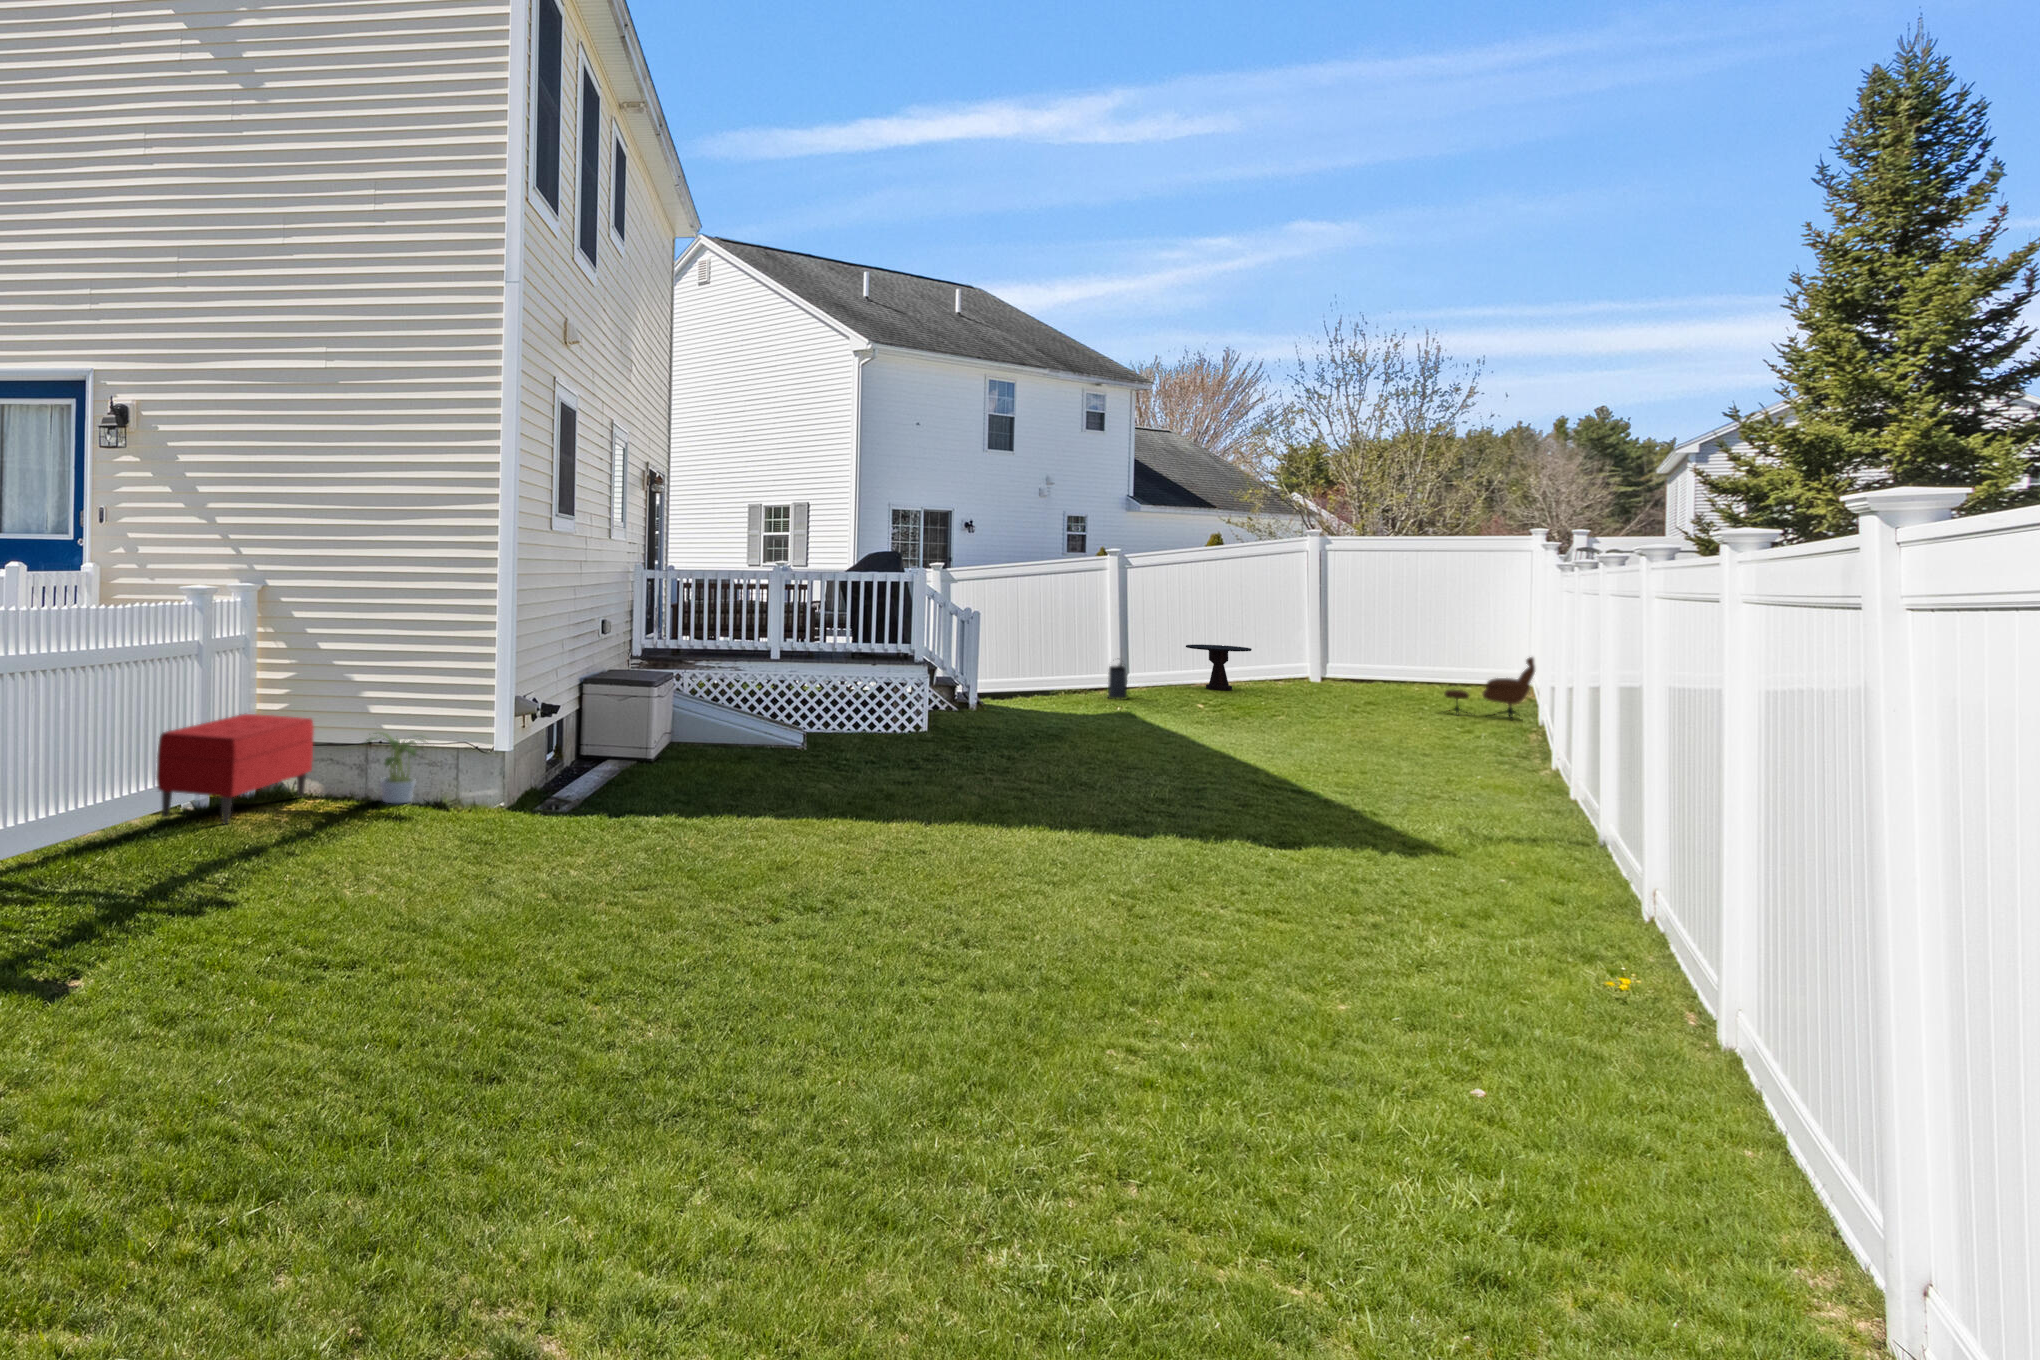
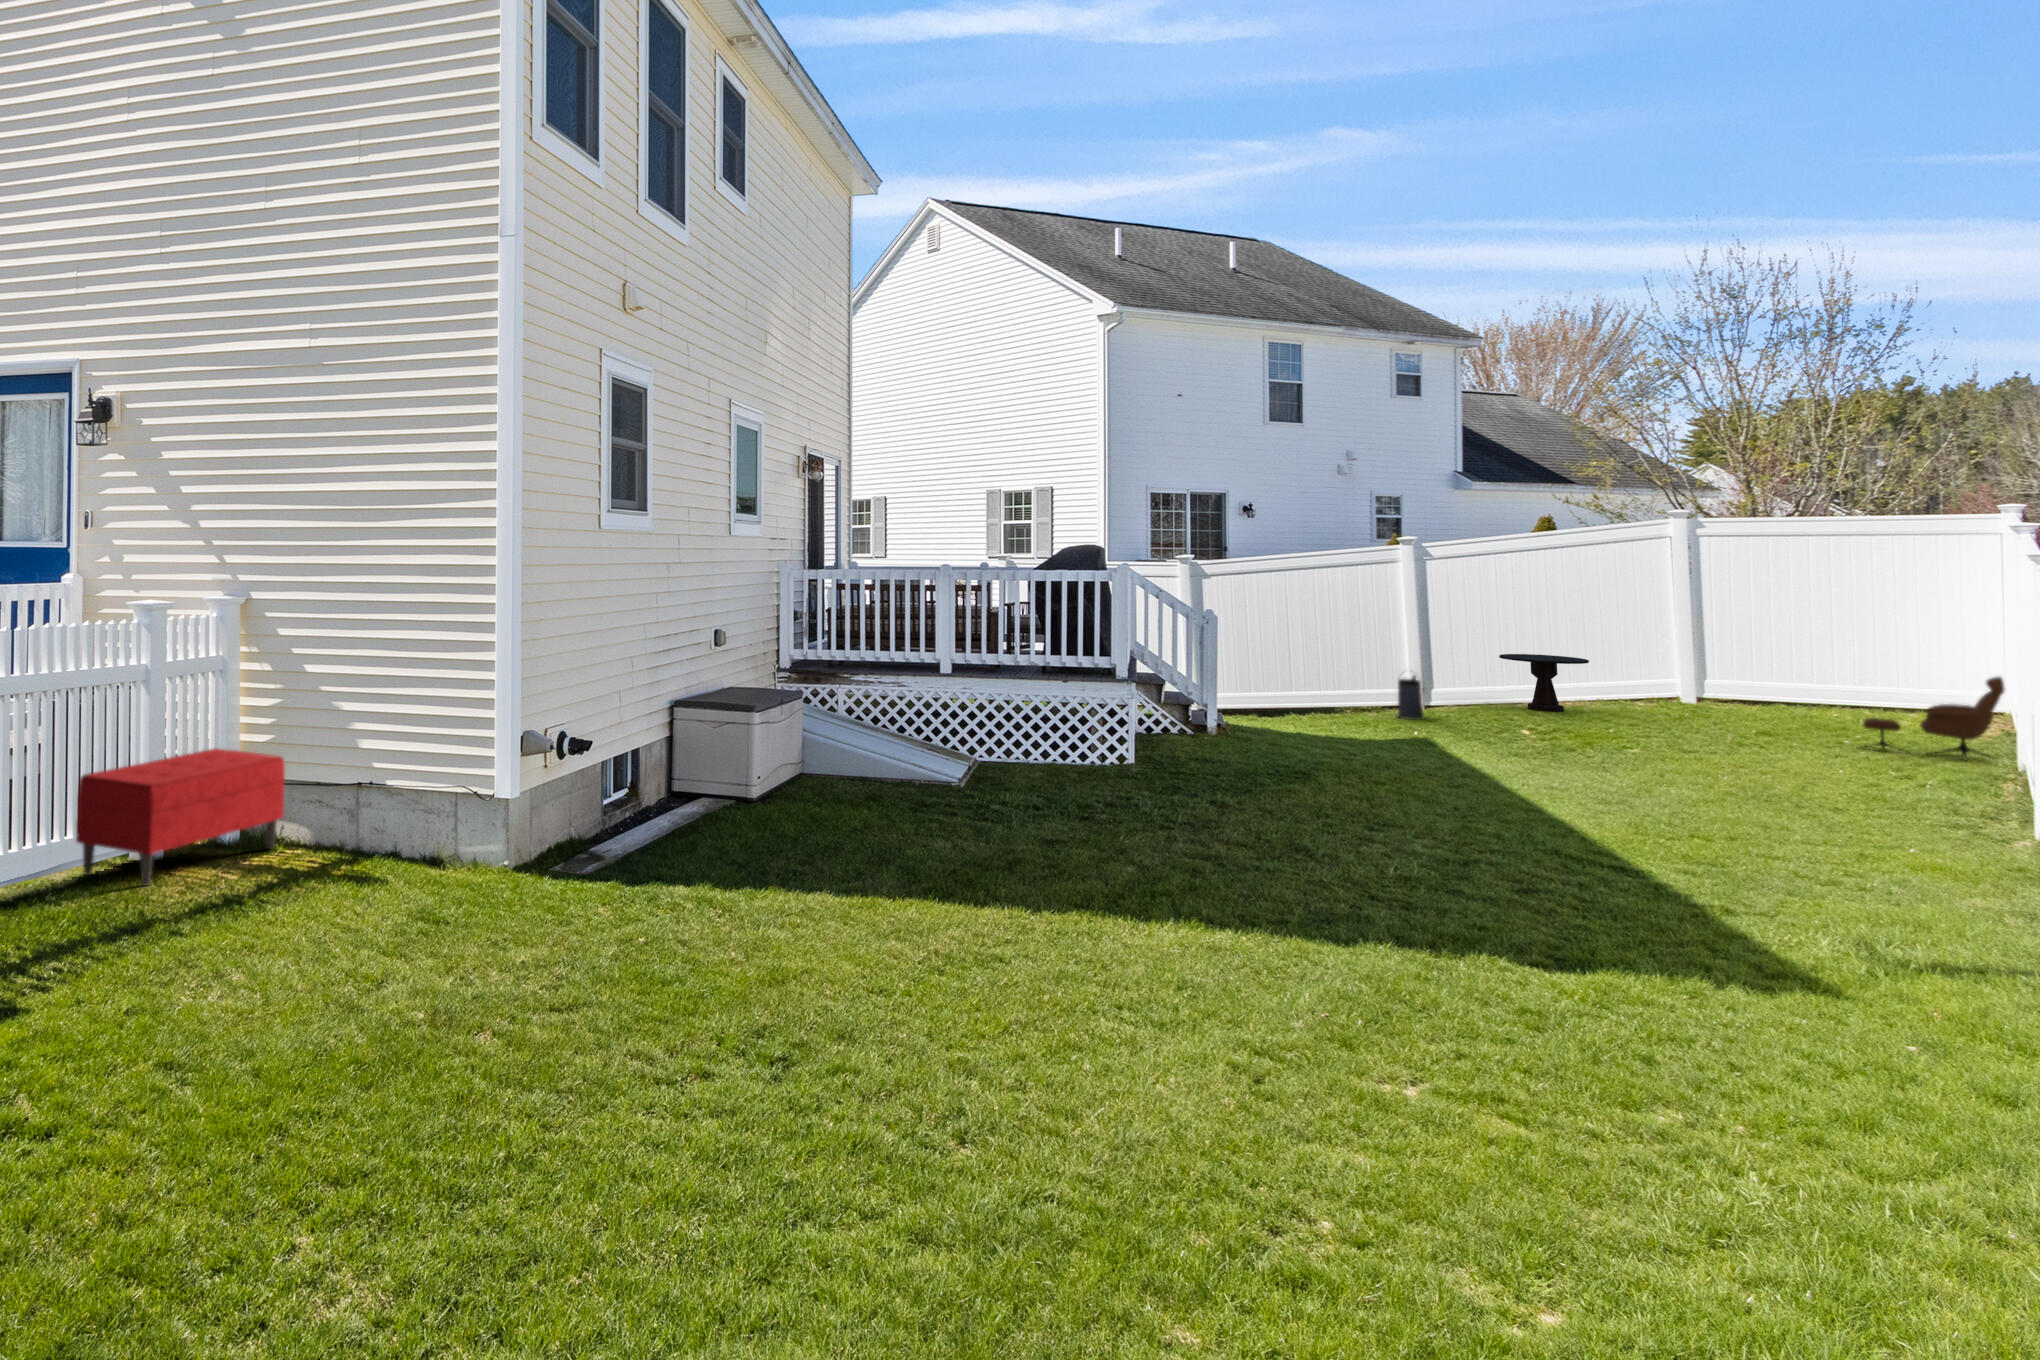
potted plant: present [366,732,428,803] -> none [334,773,429,860]

